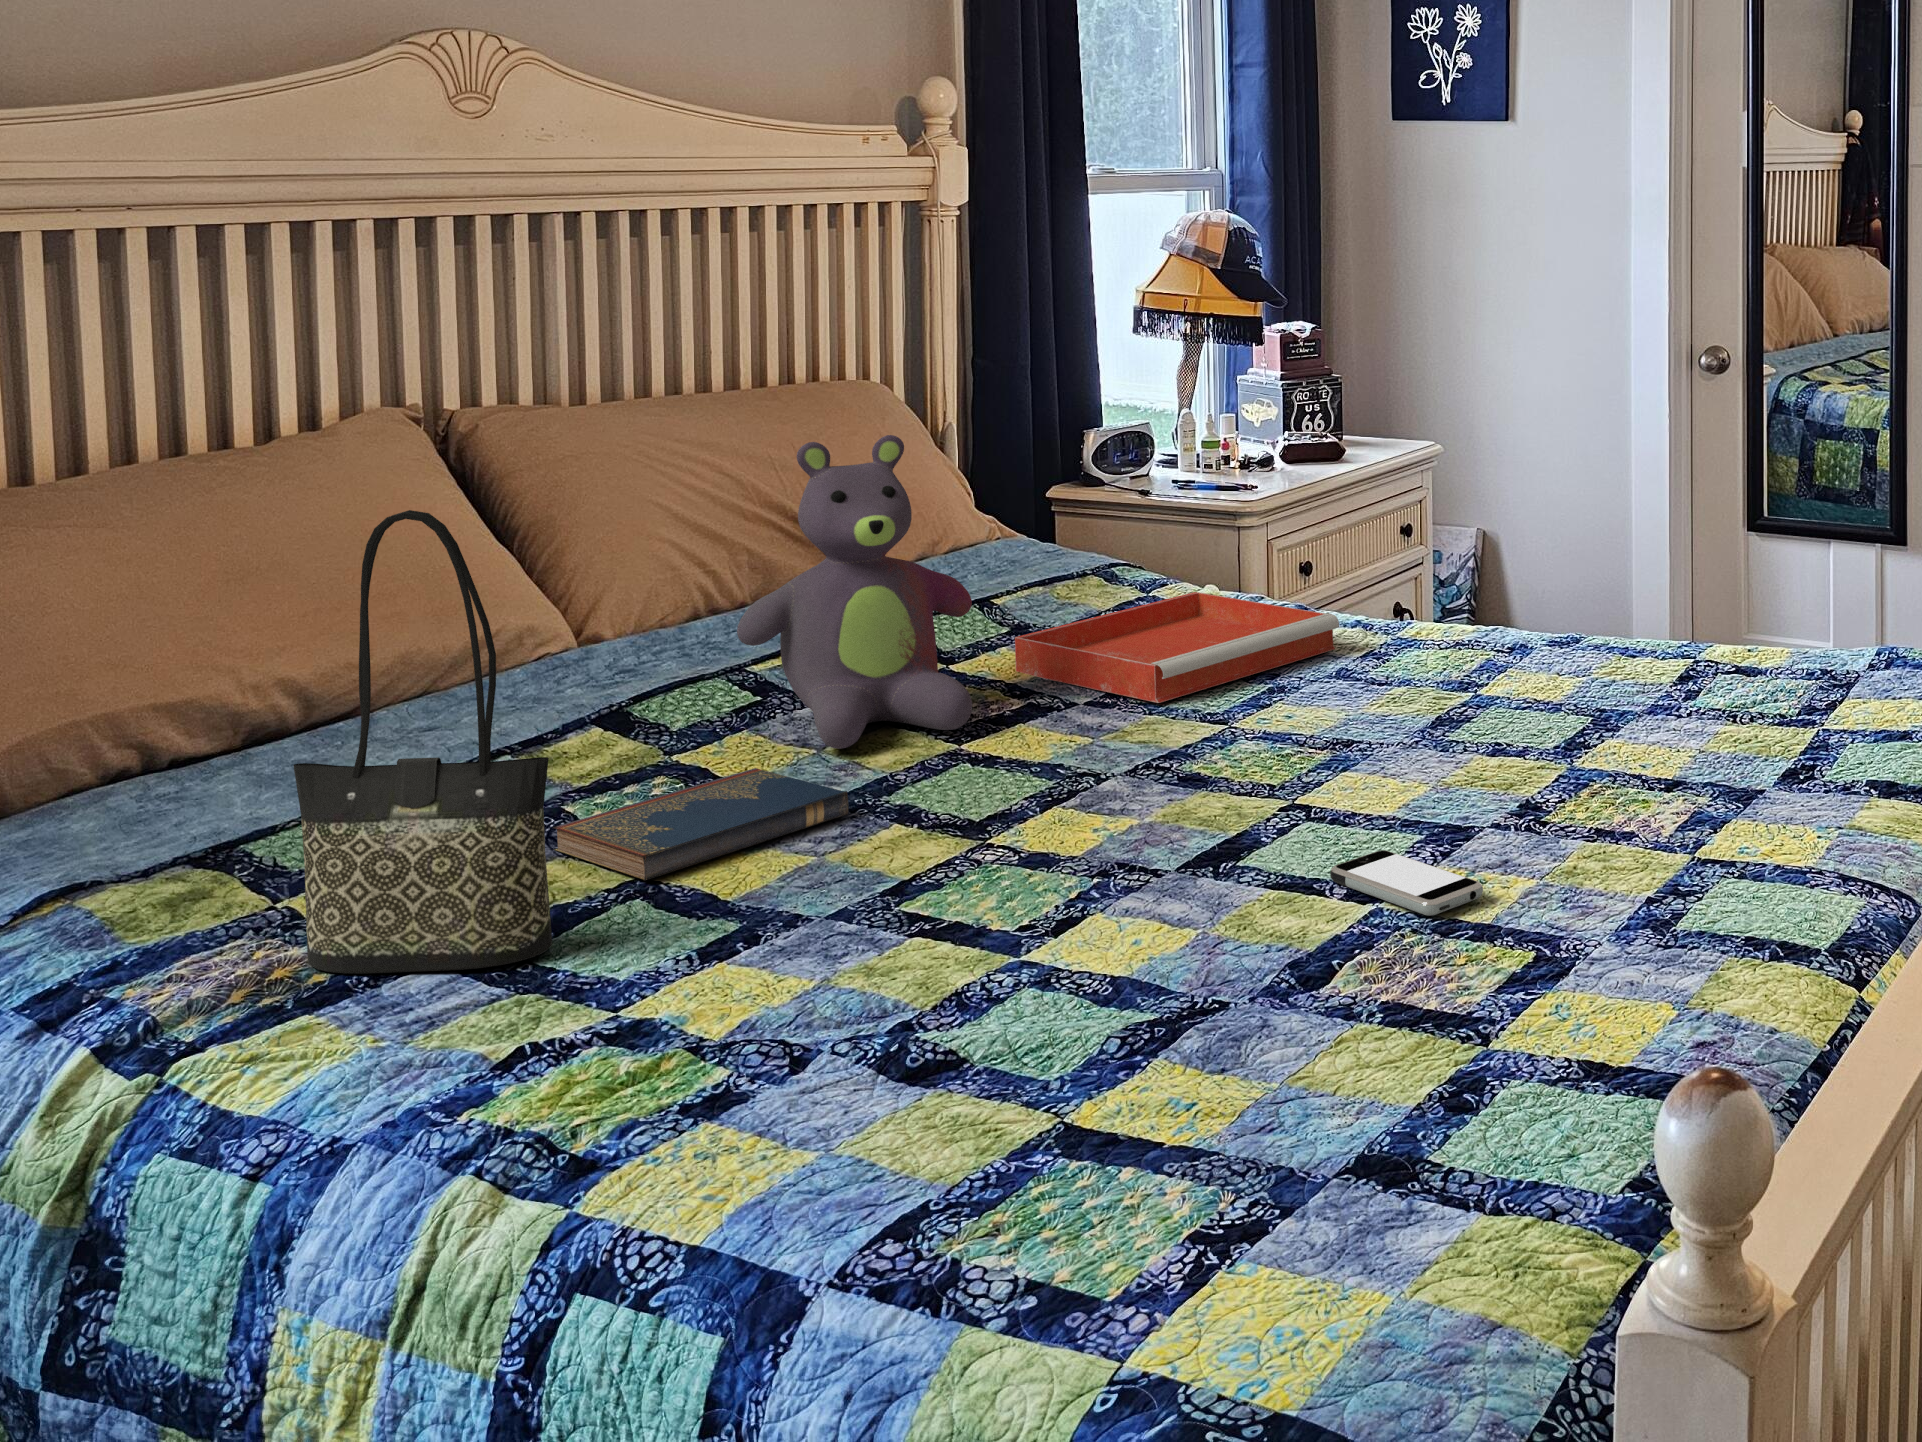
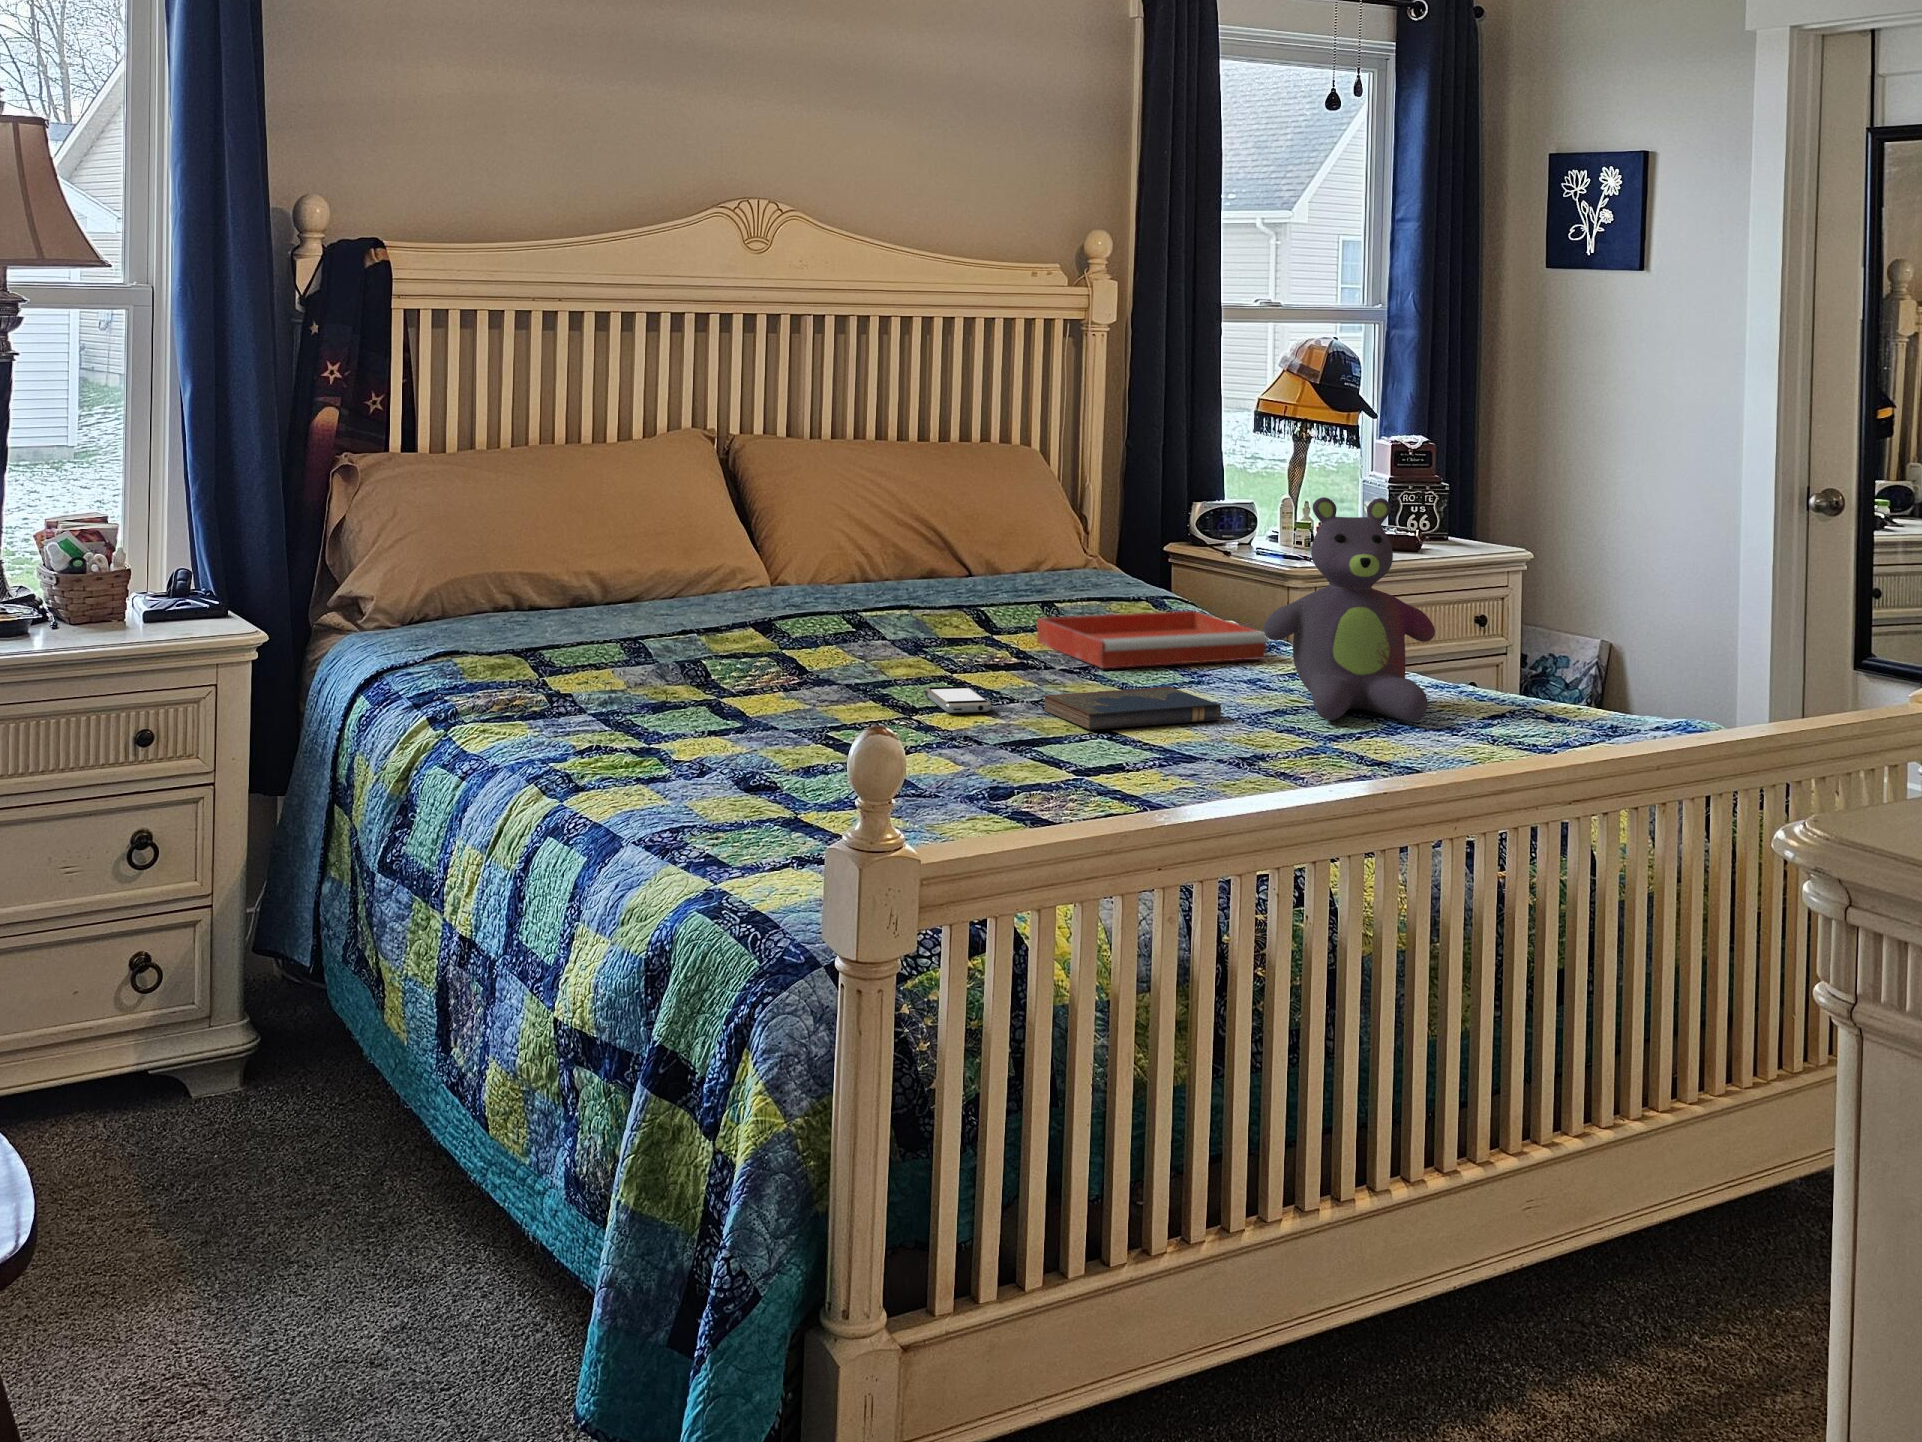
stuffed bear: present [737,435,972,749] -> present [1263,497,1435,721]
tote bag: present [293,510,552,974] -> none [532,457,647,716]
hardcover book: present [553,768,848,881] -> present [1043,687,1221,730]
smartphone: present [1330,850,1483,916] -> present [925,686,991,713]

